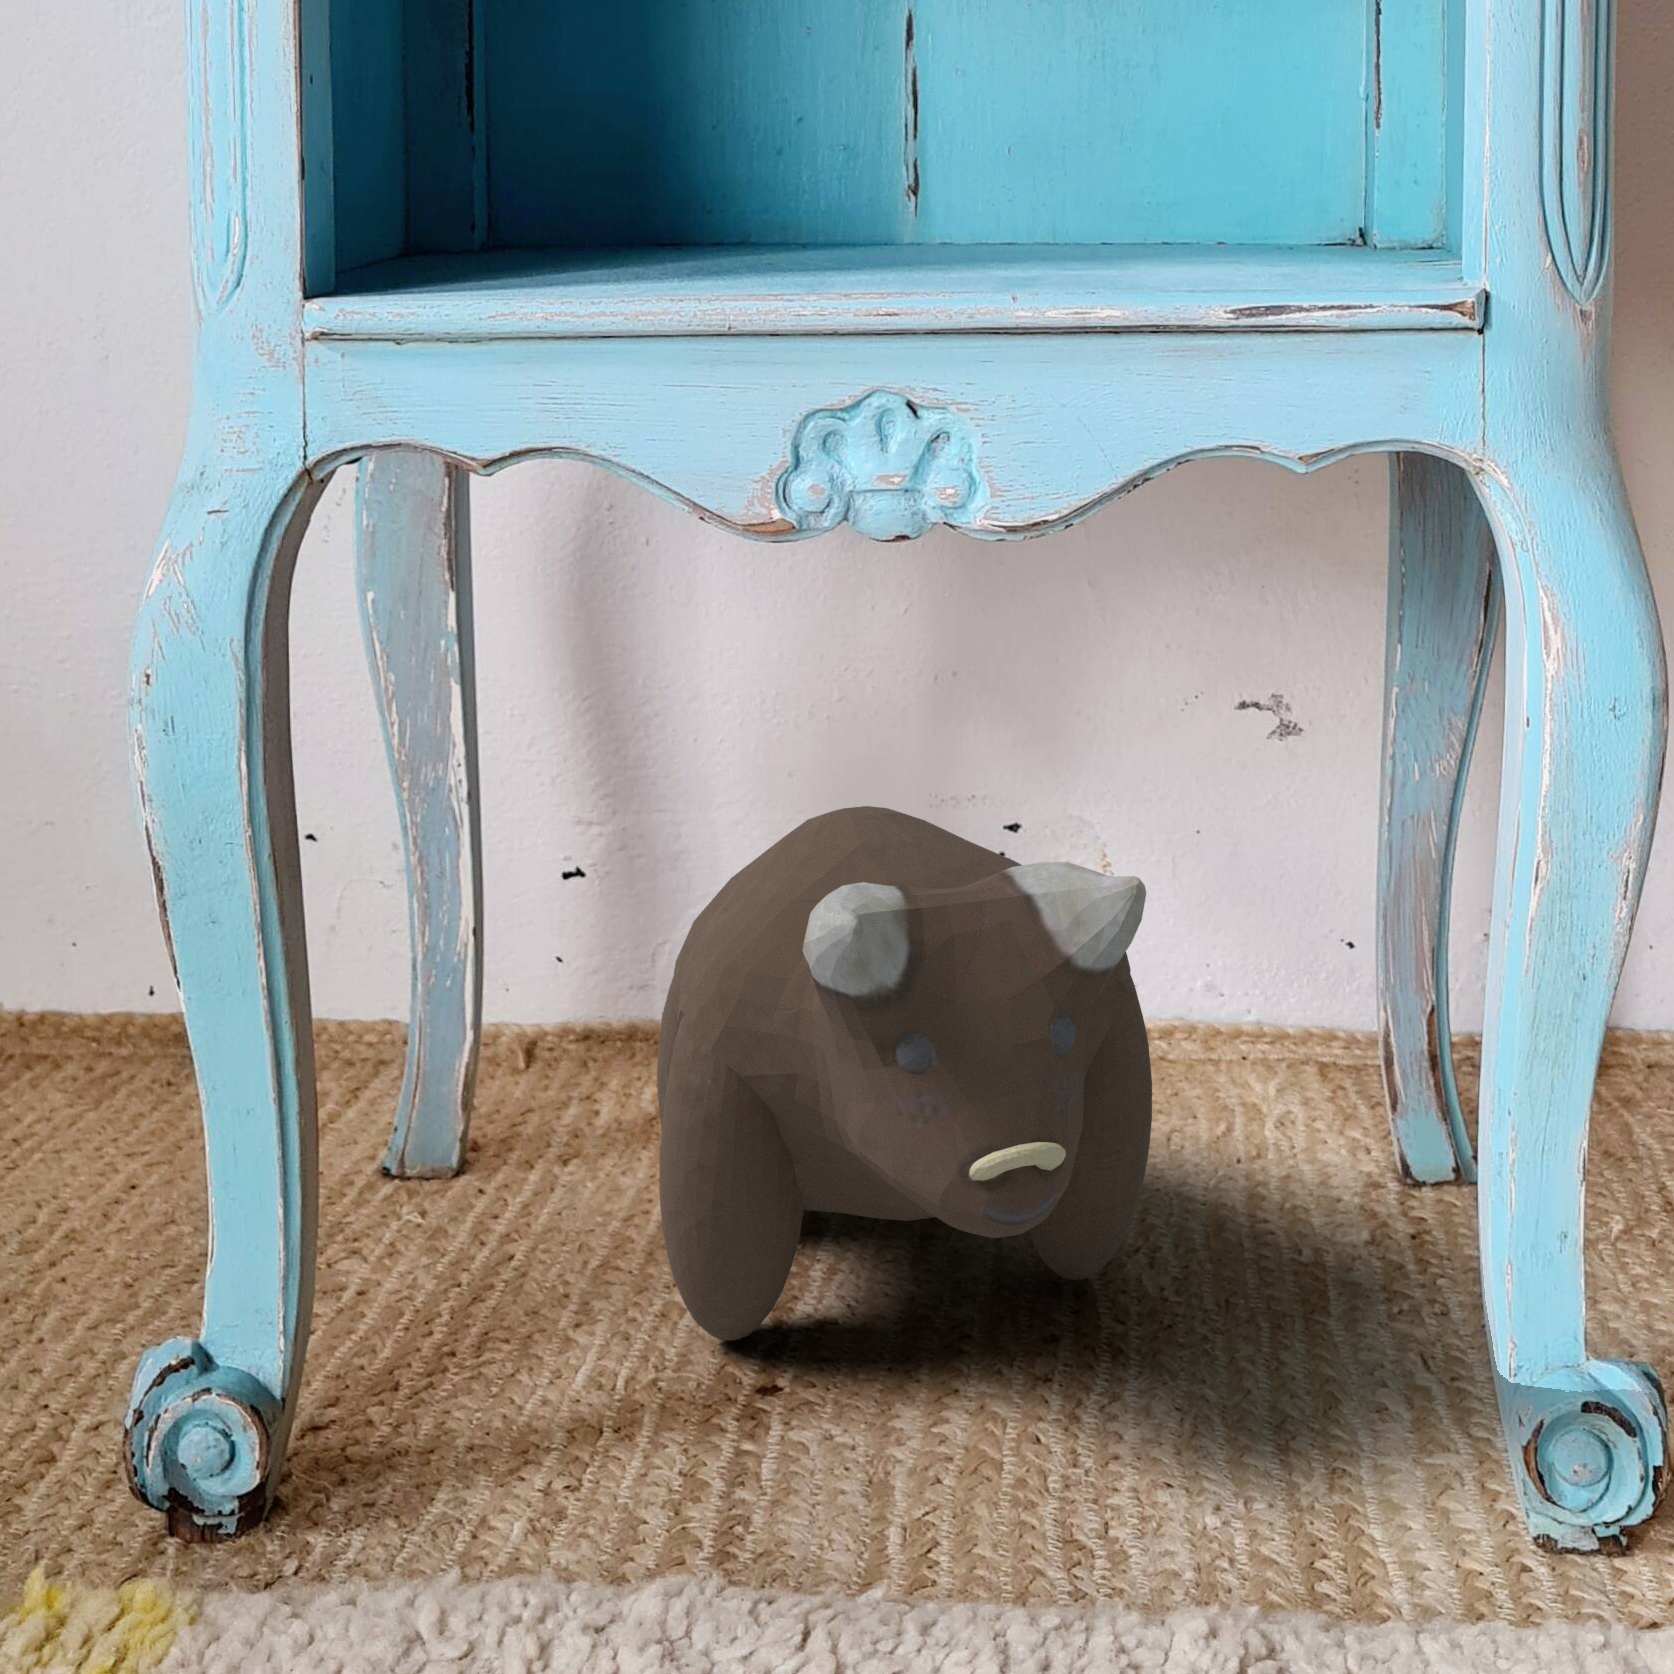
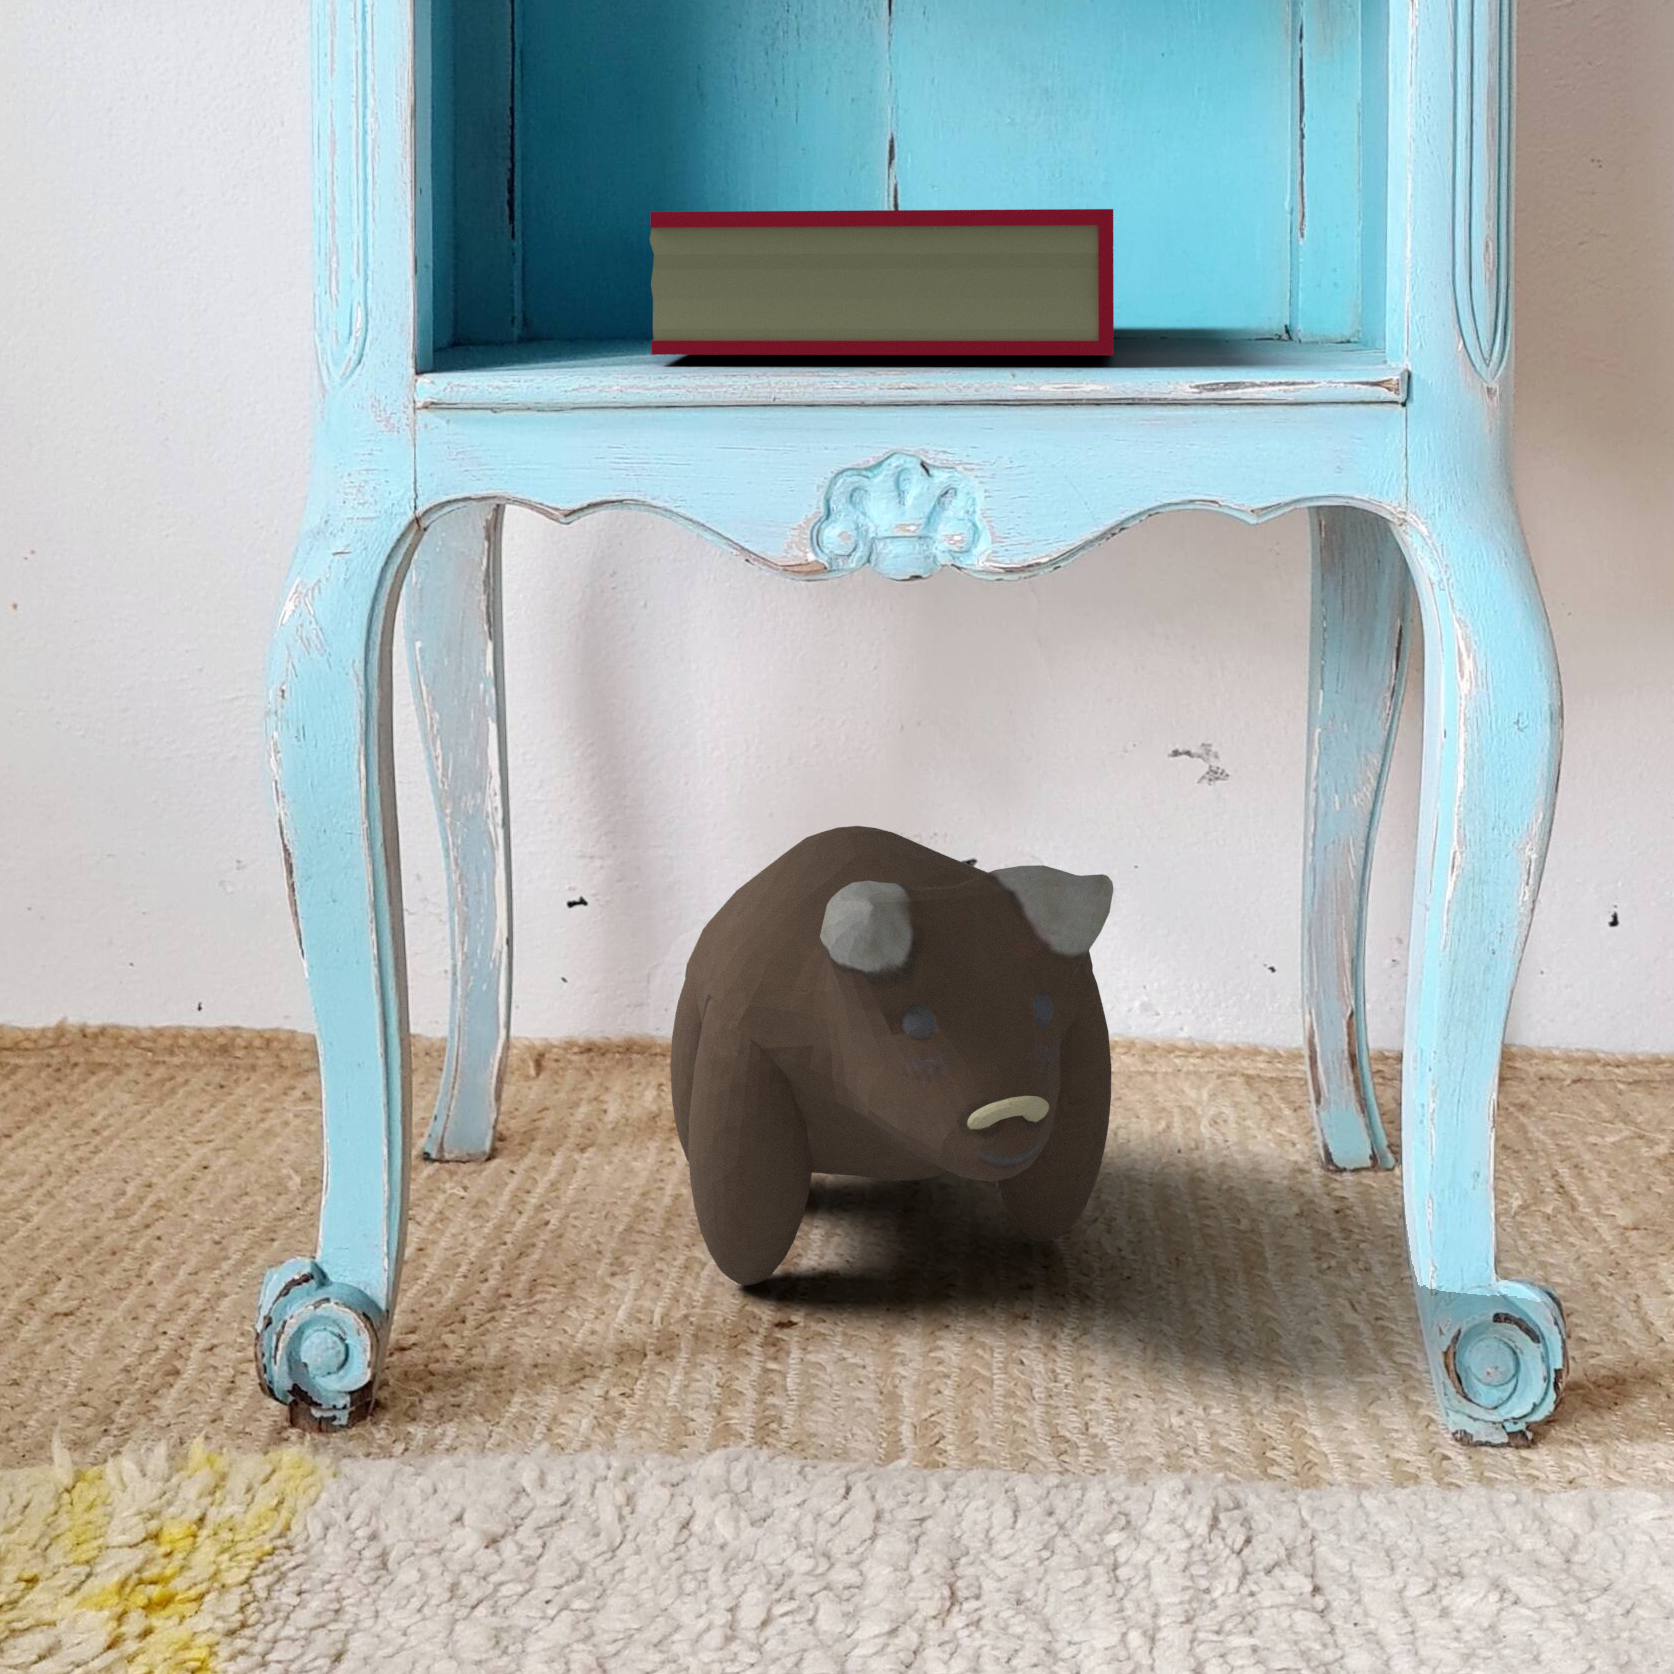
book: none [595,96,1161,270] -> present [649,209,1114,355]

